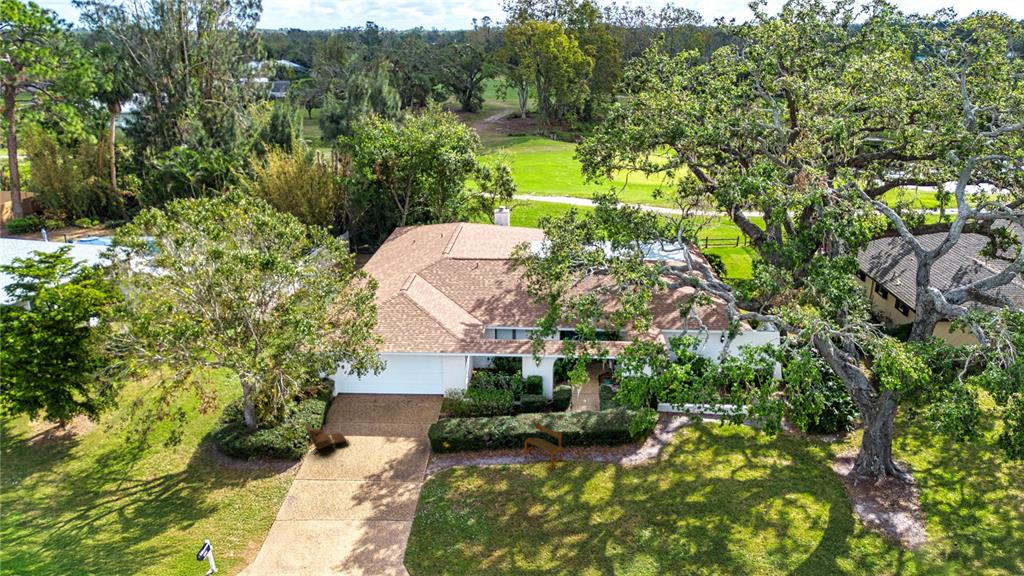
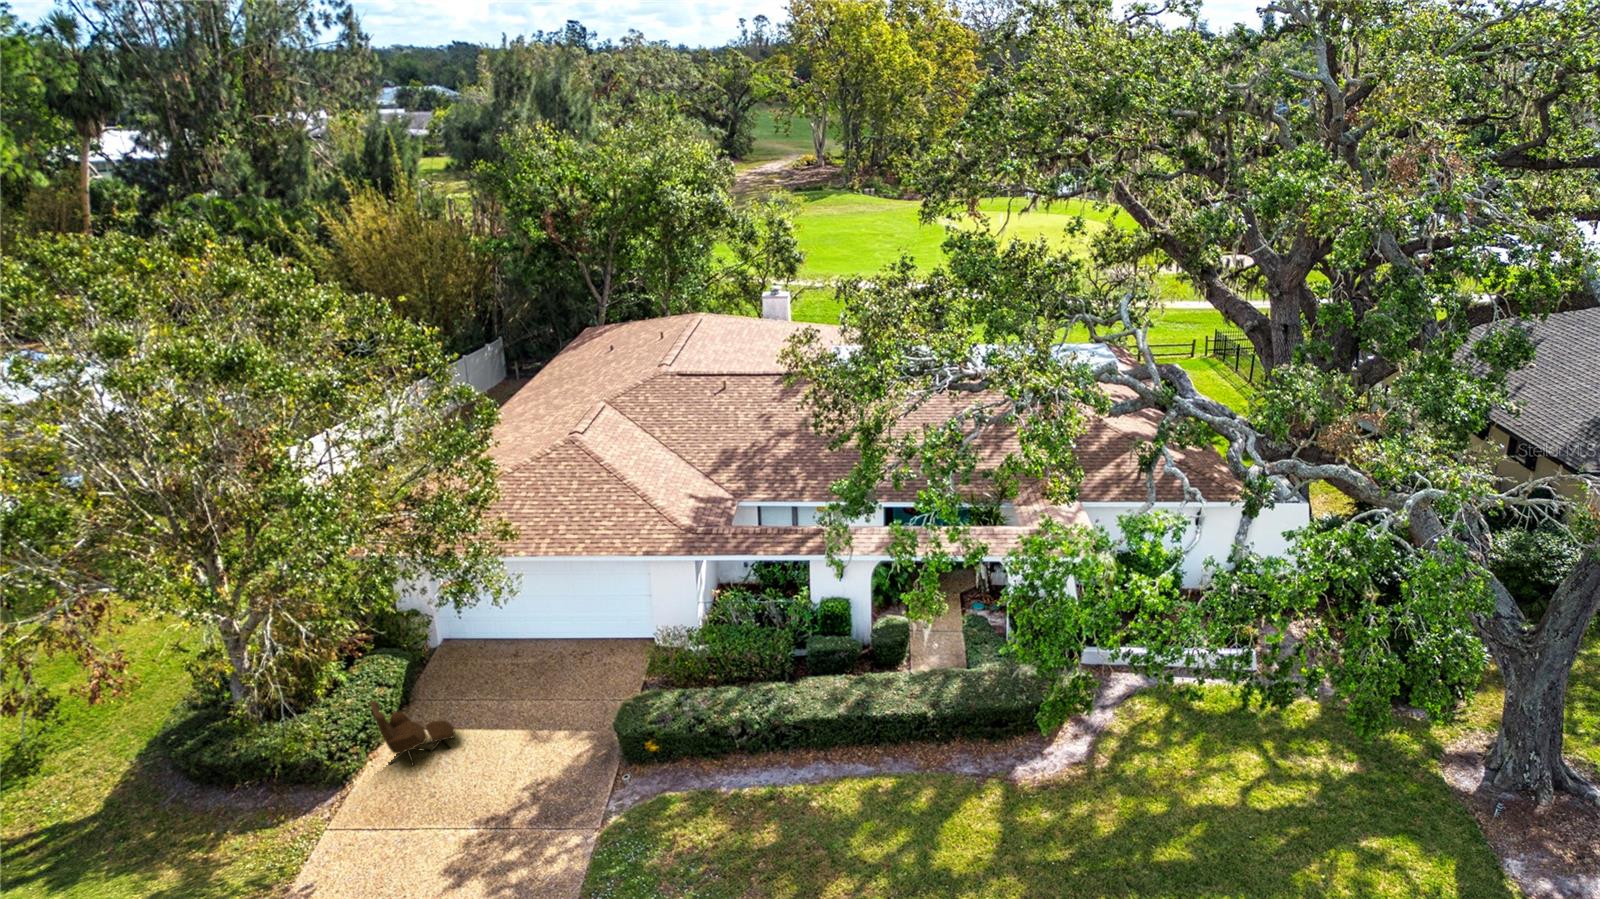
bench: present [524,423,562,470] -> none [813,695,891,793]

